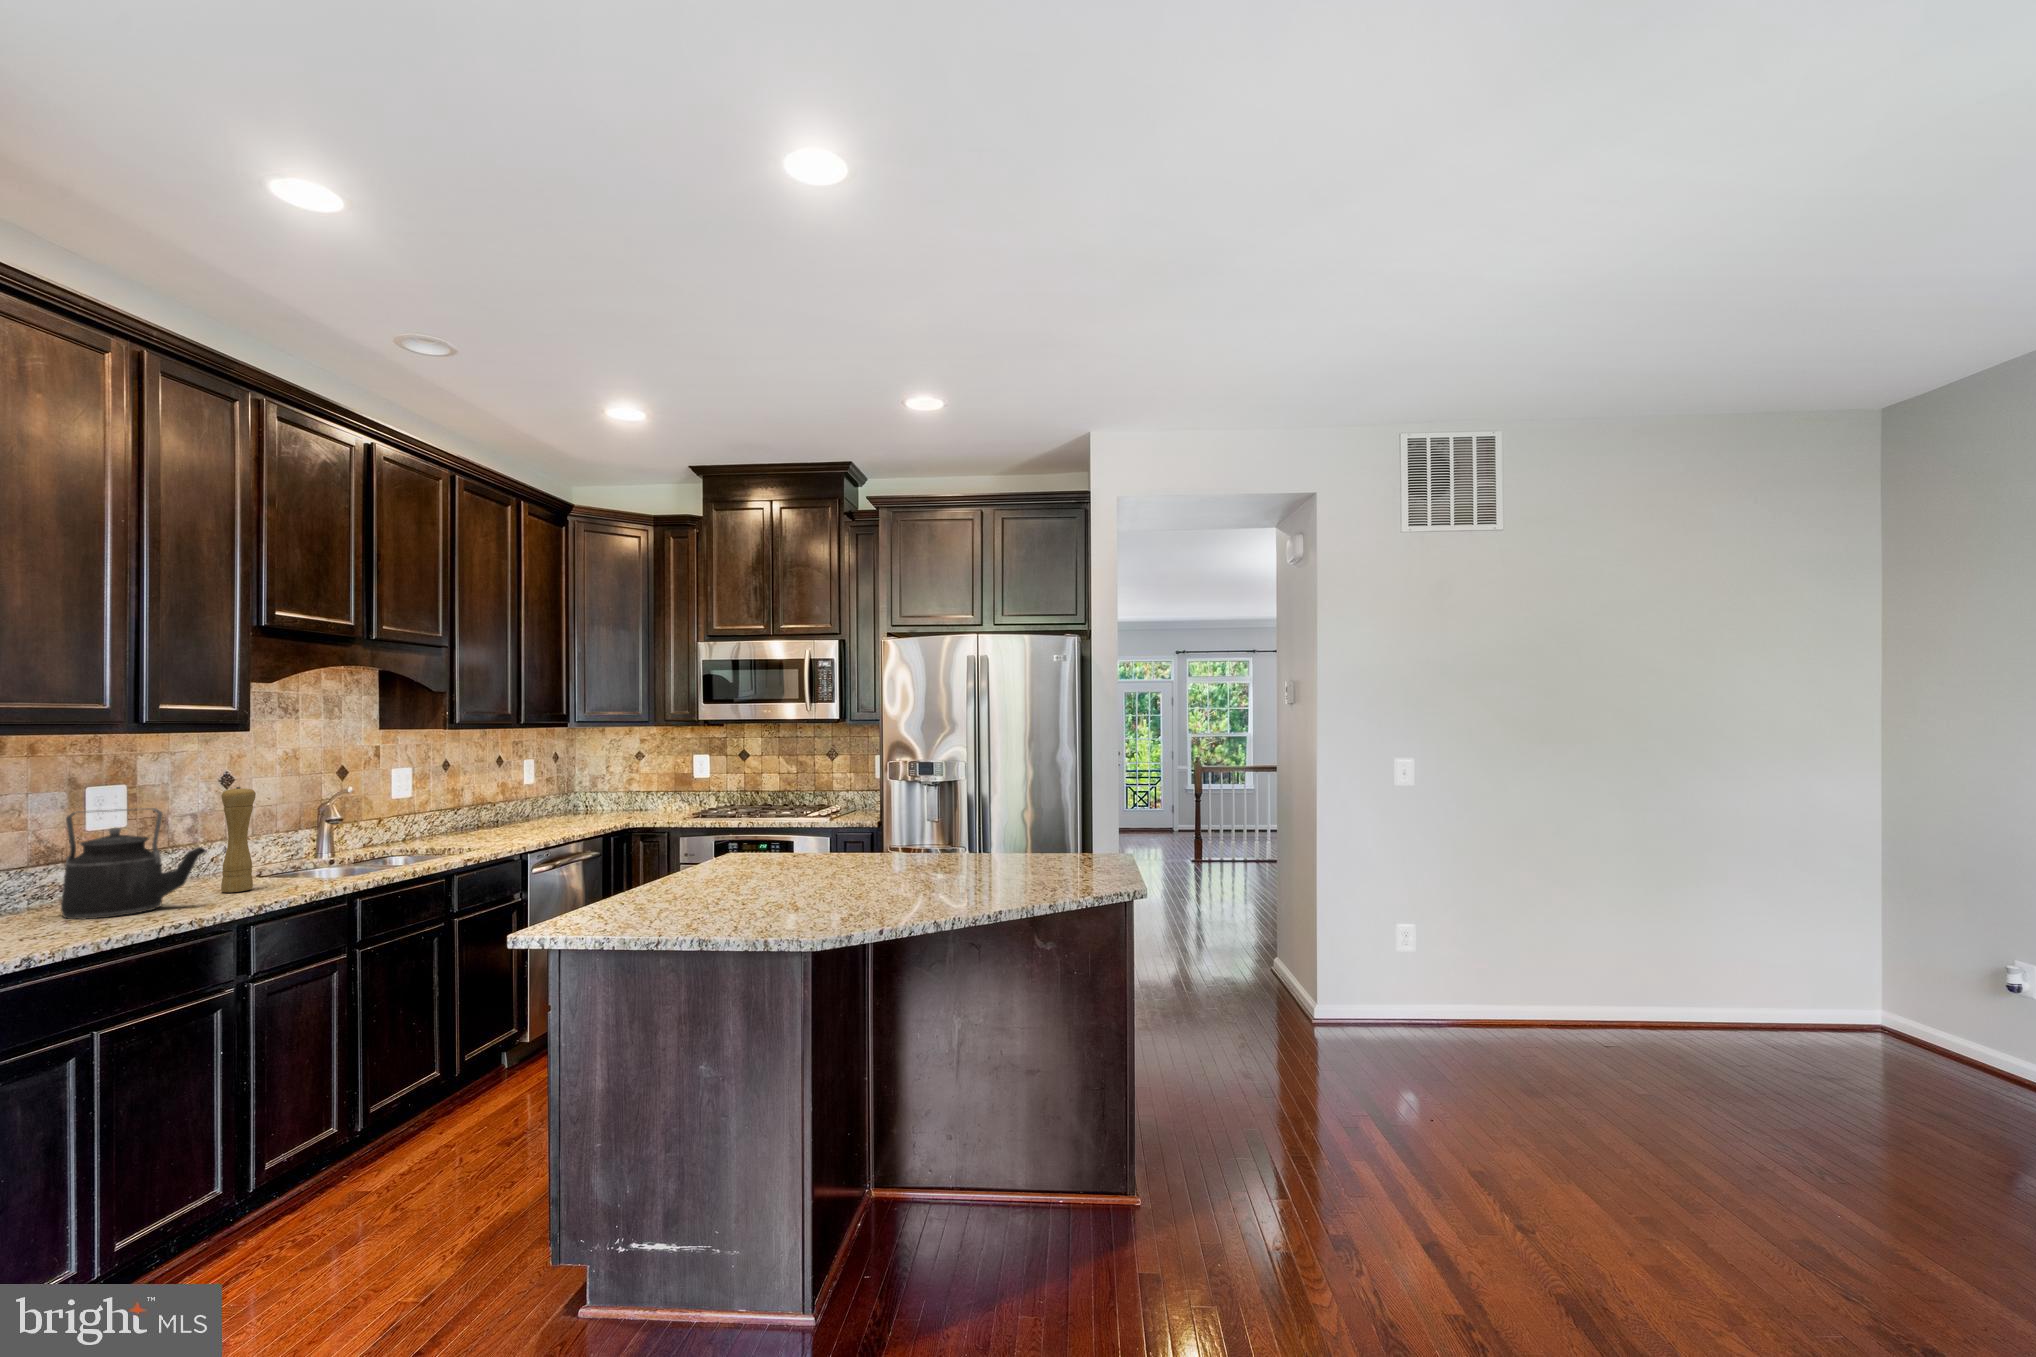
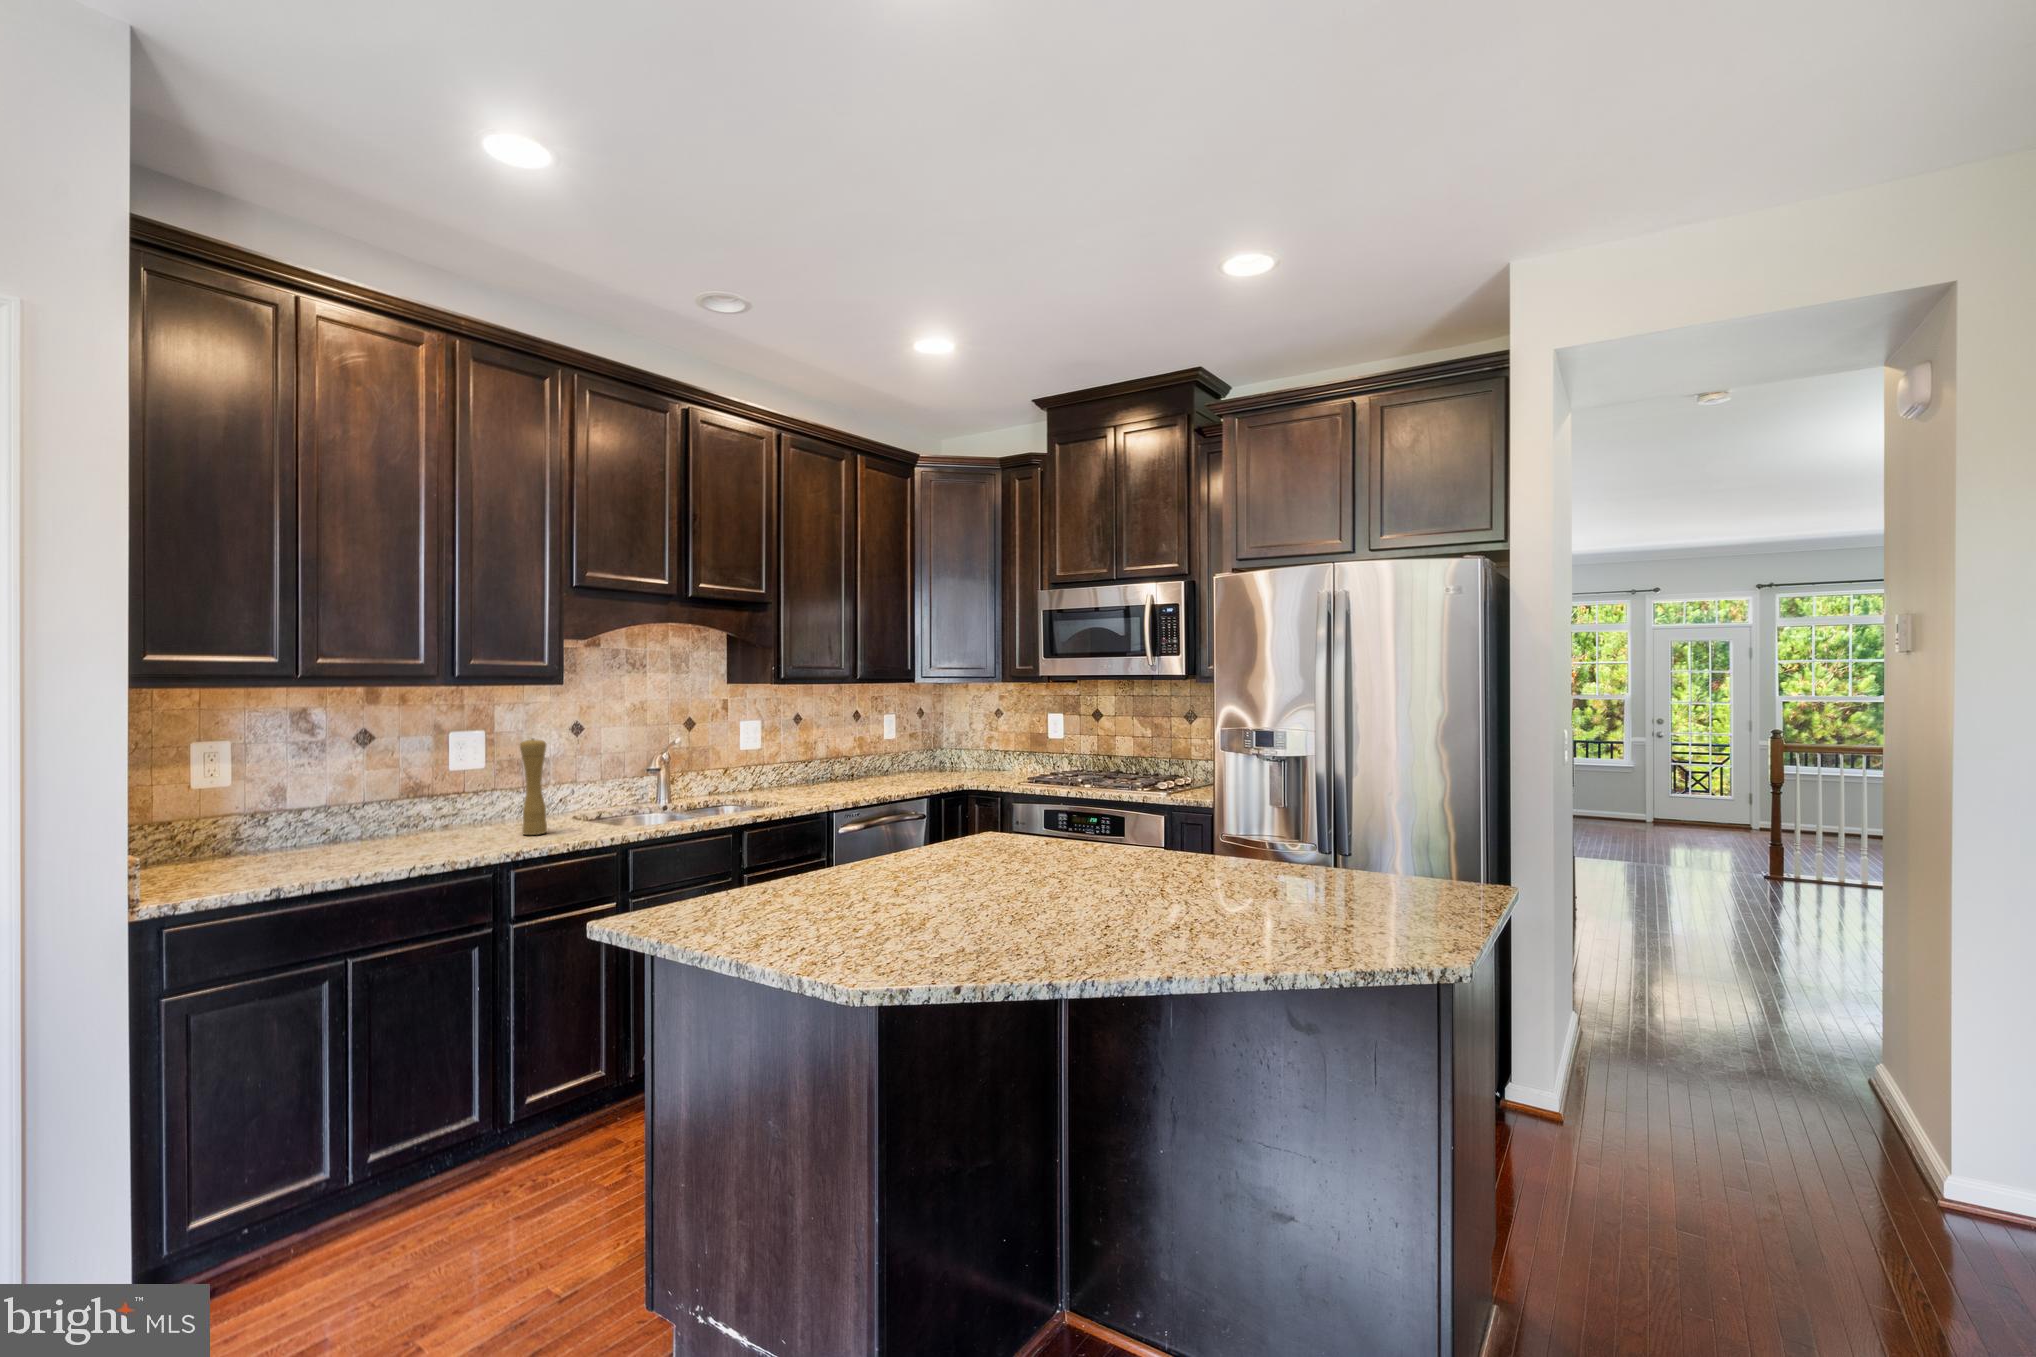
kettle: present [61,808,206,919] -> none [383,756,482,852]

